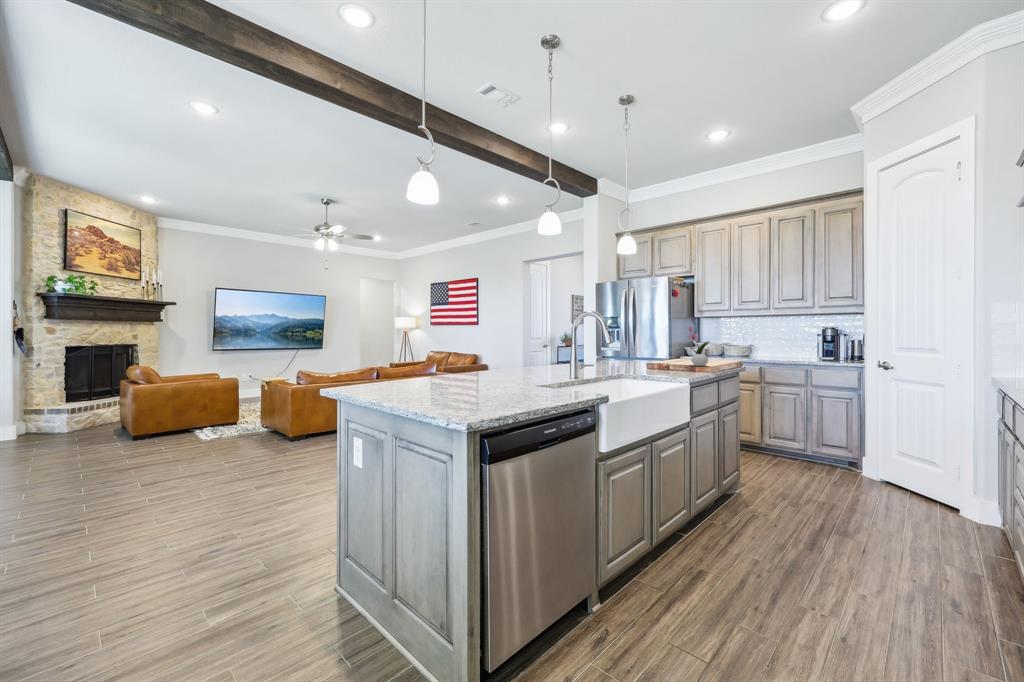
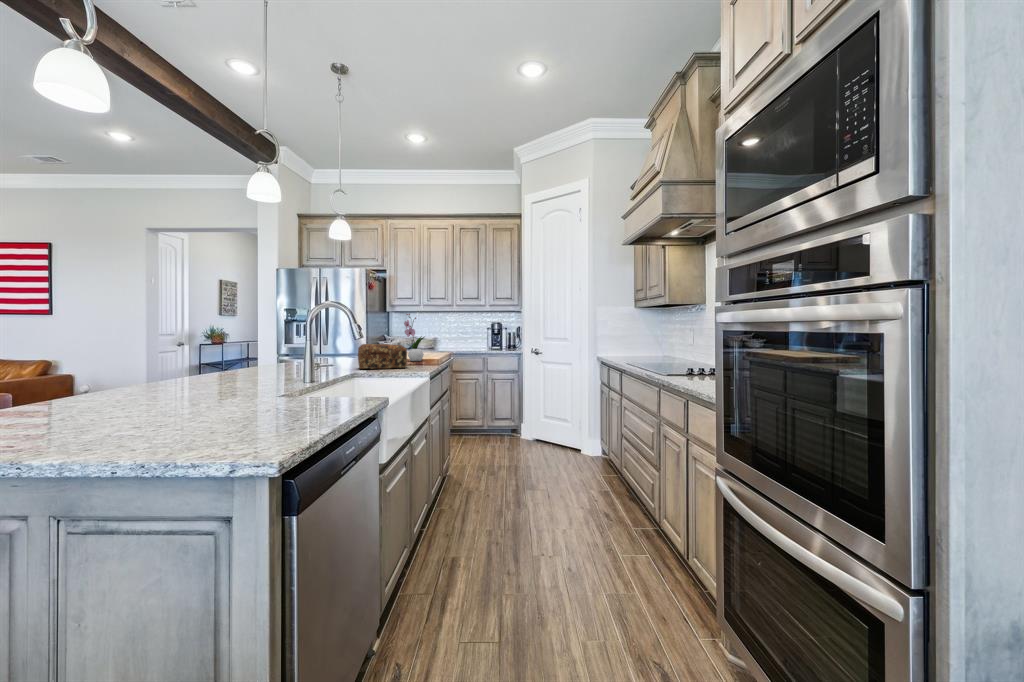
bread loaf: none [630,348,676,372] -> present [358,344,407,369]

